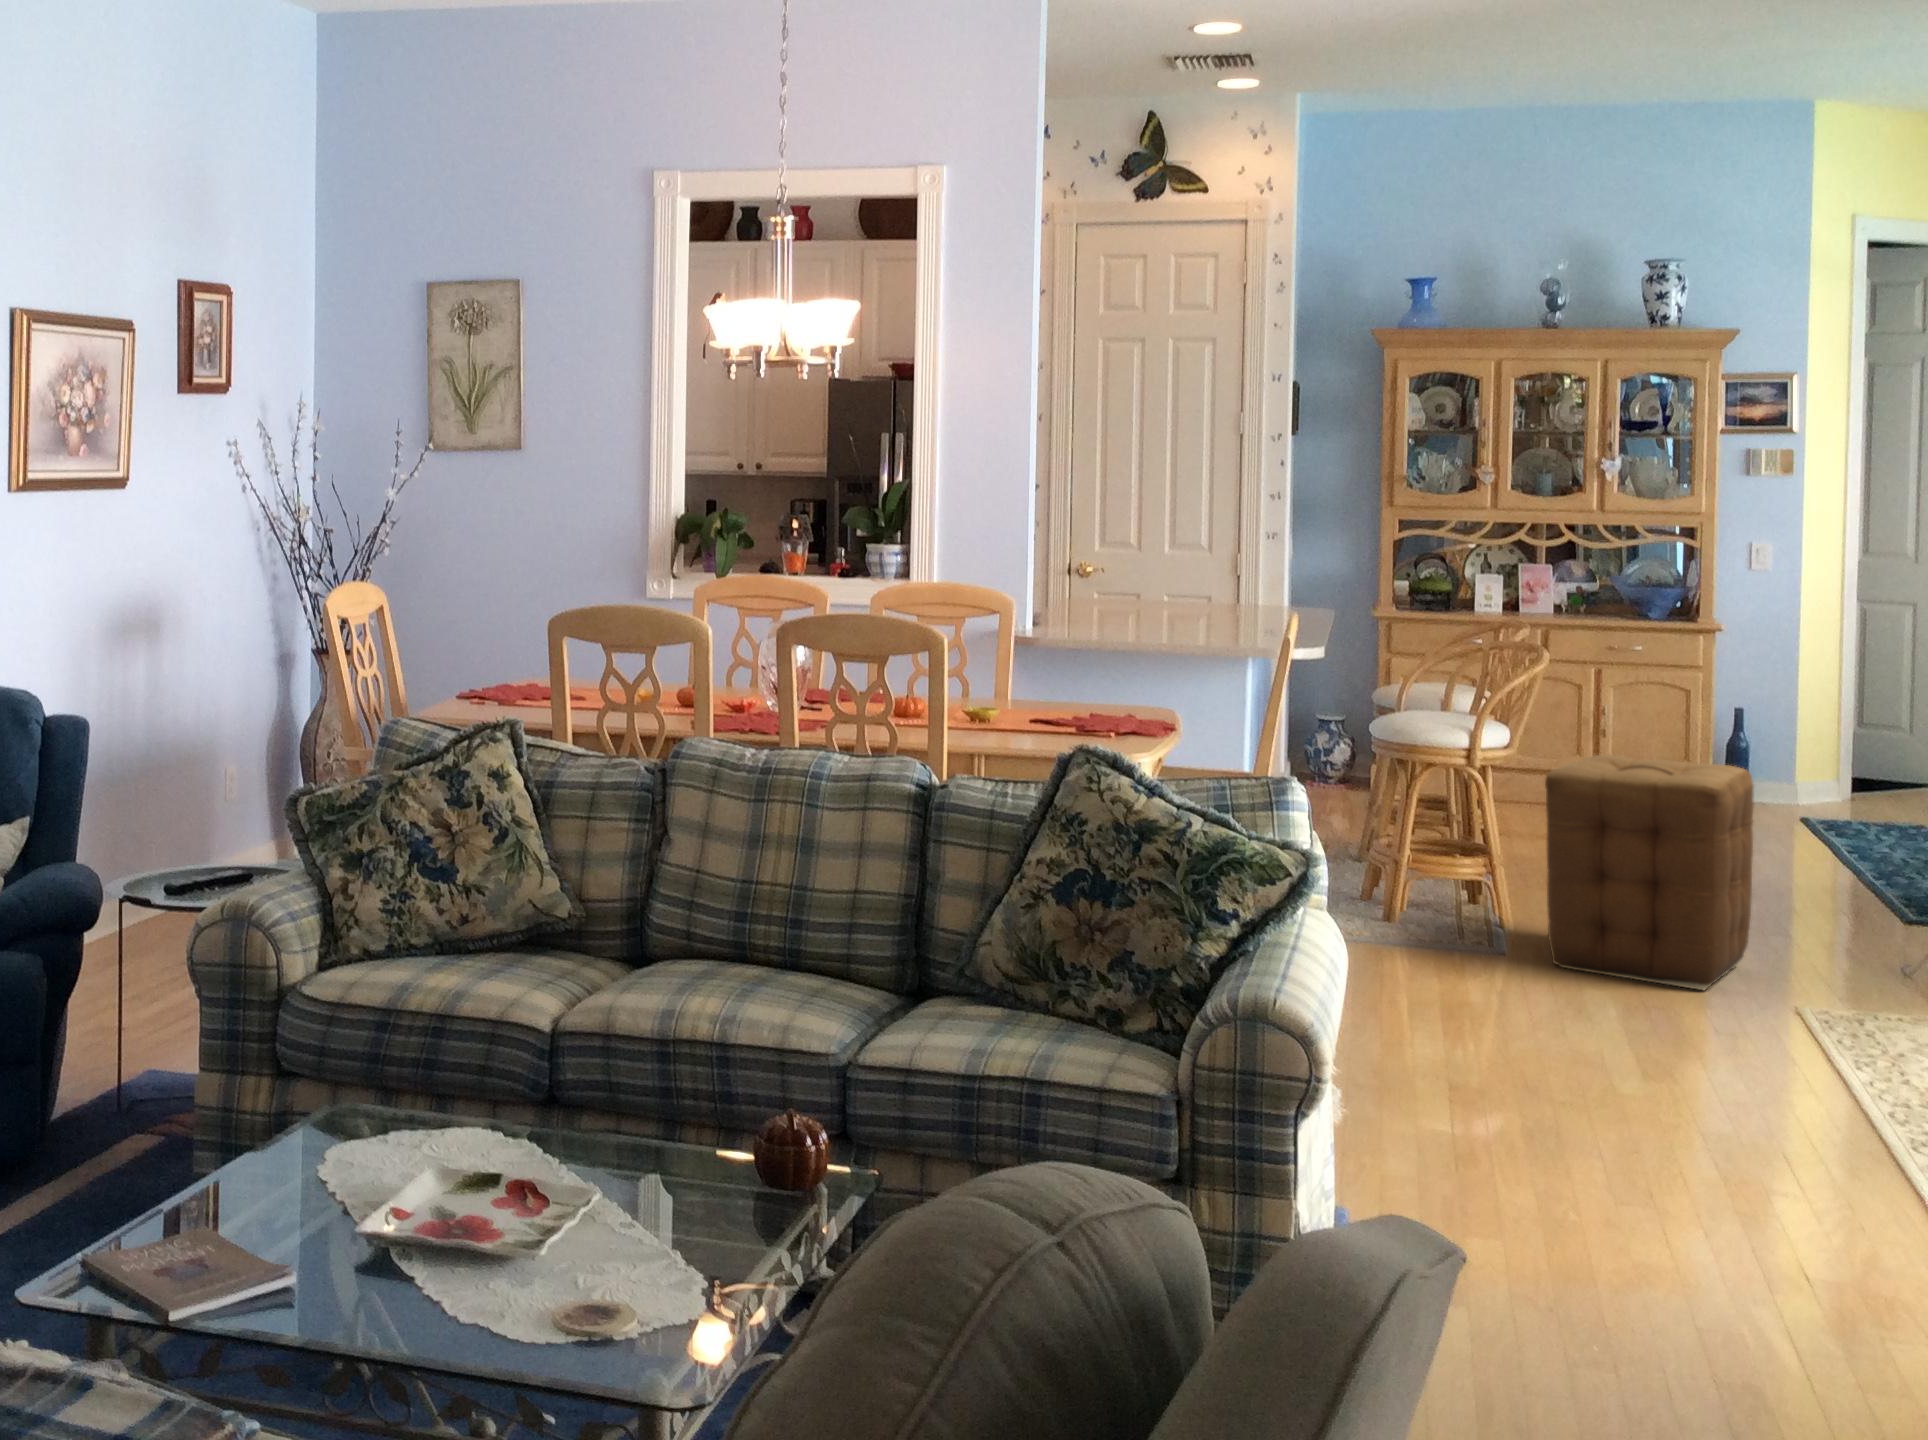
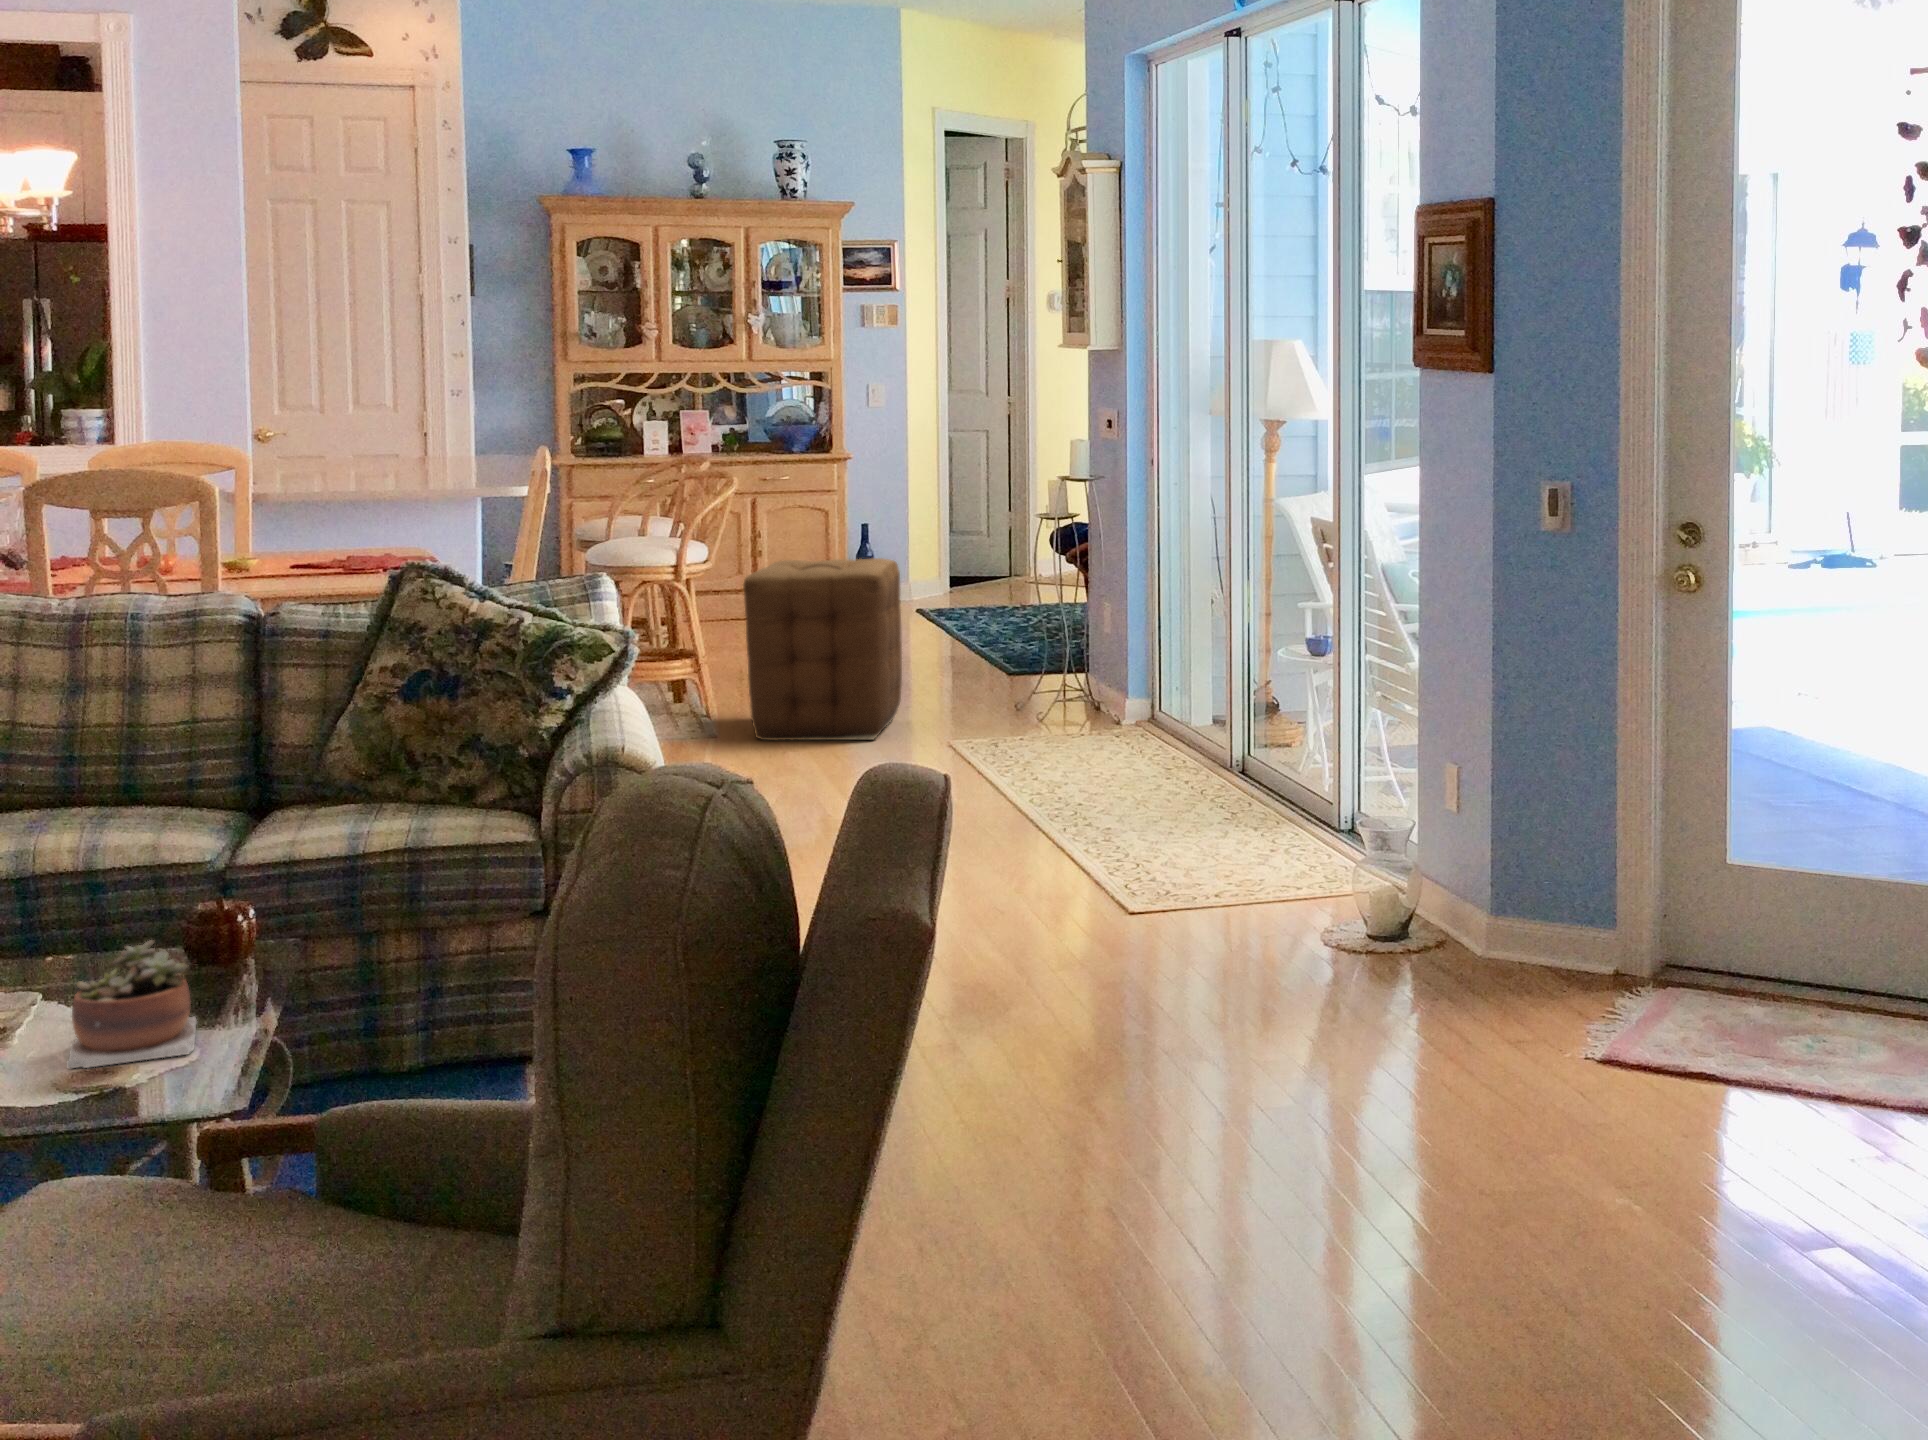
succulent plant: none [591,1157,735,1299] -> present [66,940,197,1069]

